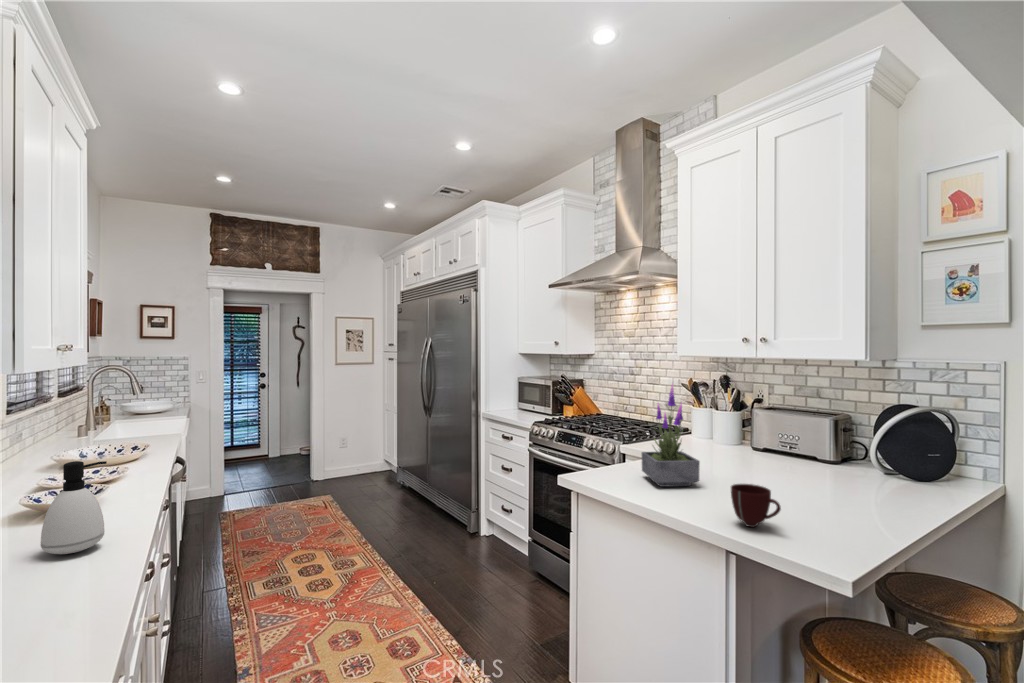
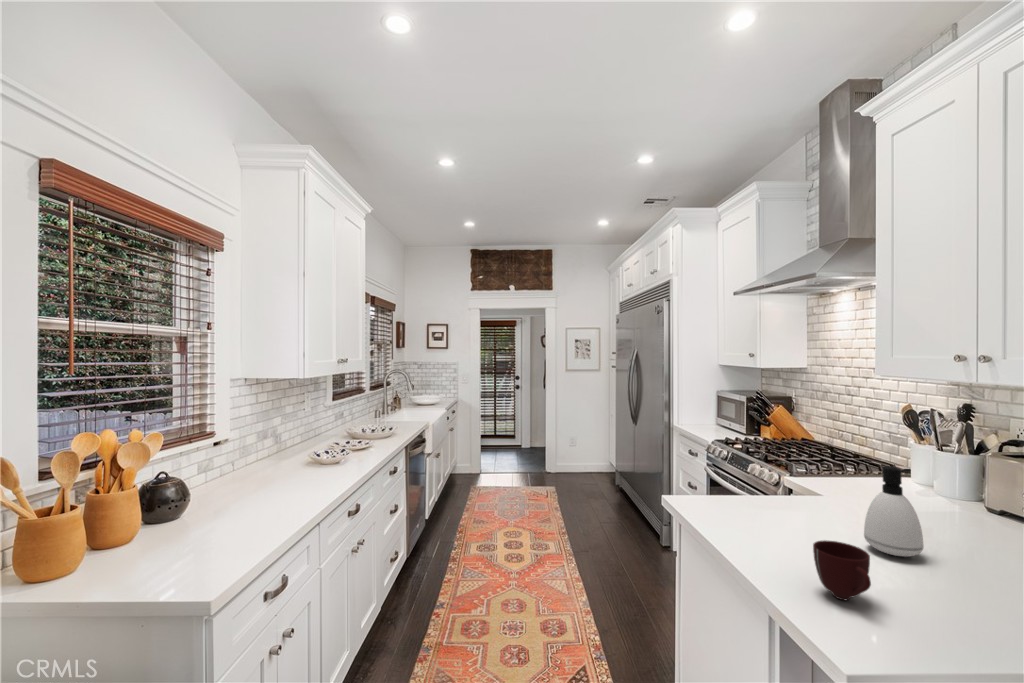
potted plant: present [642,385,700,487] -> none [765,407,829,535]
soap dispenser: present [41,461,107,554] -> present [864,466,923,557]

